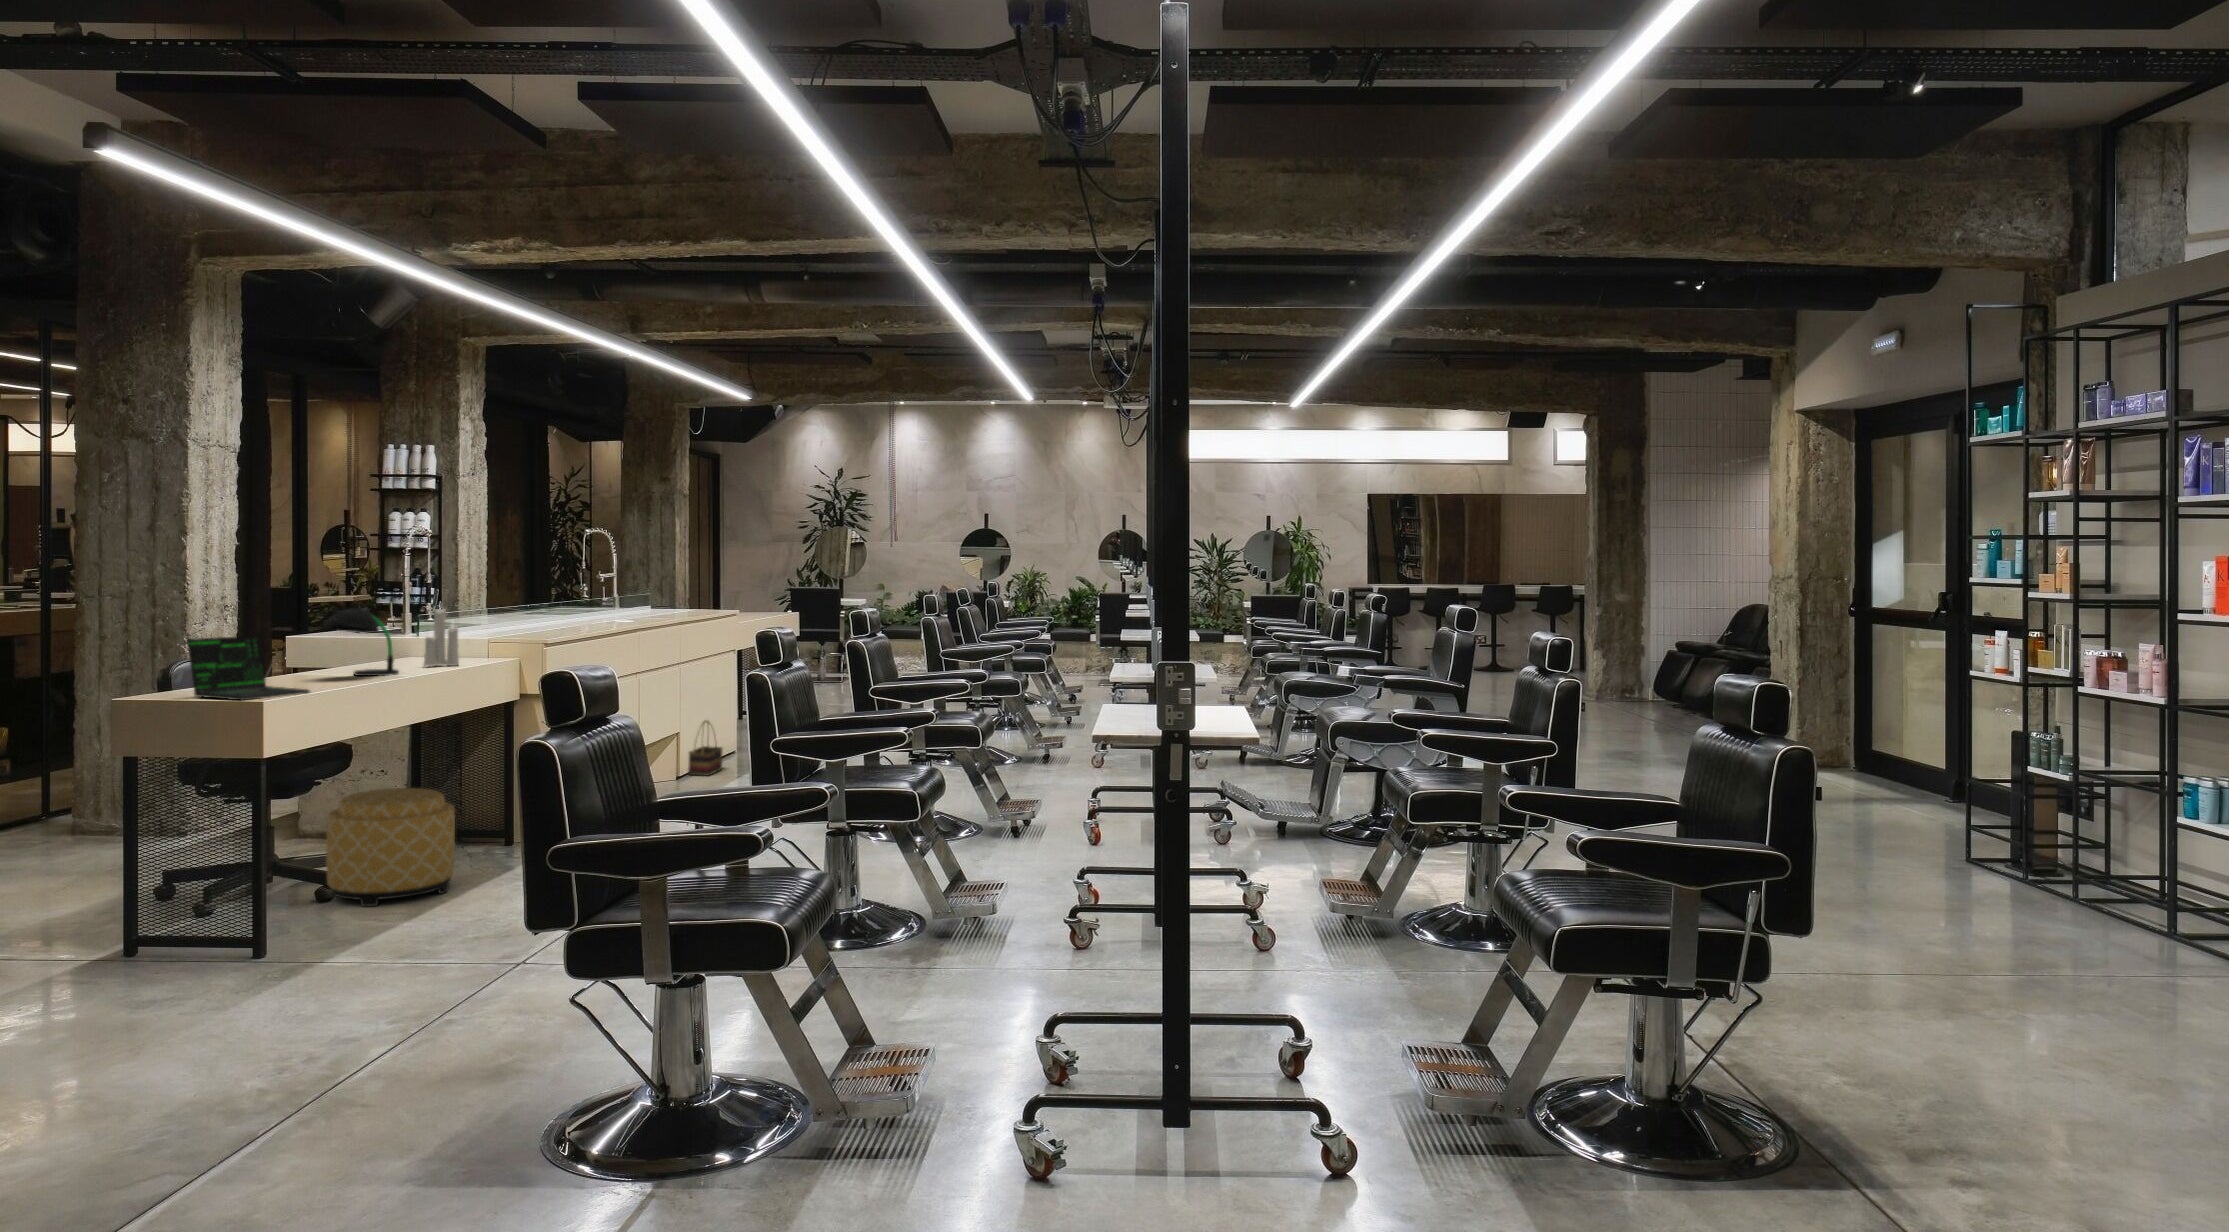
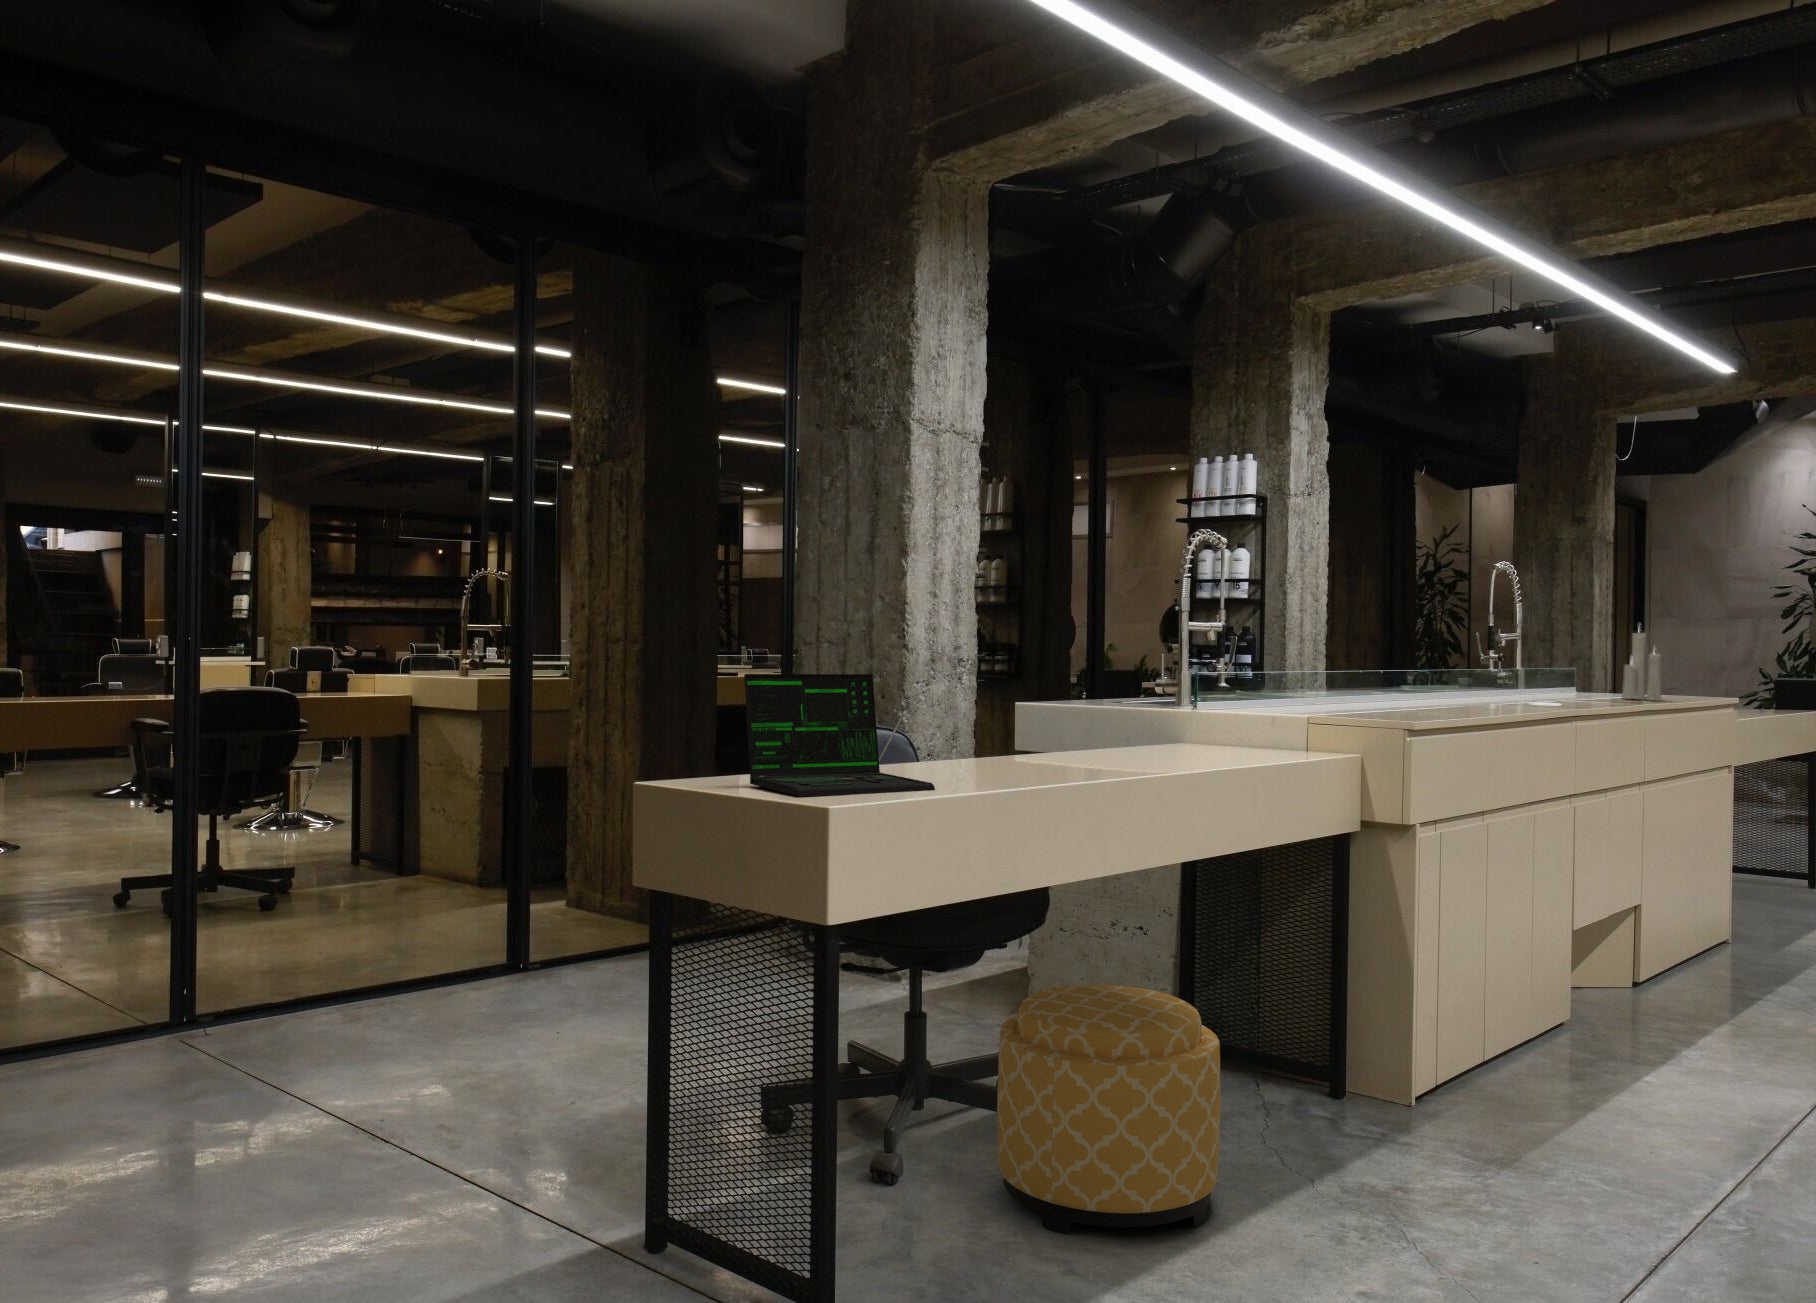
desk lamp: present [324,607,399,676] -> none [1002,634,1132,767]
candle: present [424,608,459,666] -> present [1622,633,1661,700]
basket: present [688,721,723,776] -> none [1657,888,1724,994]

